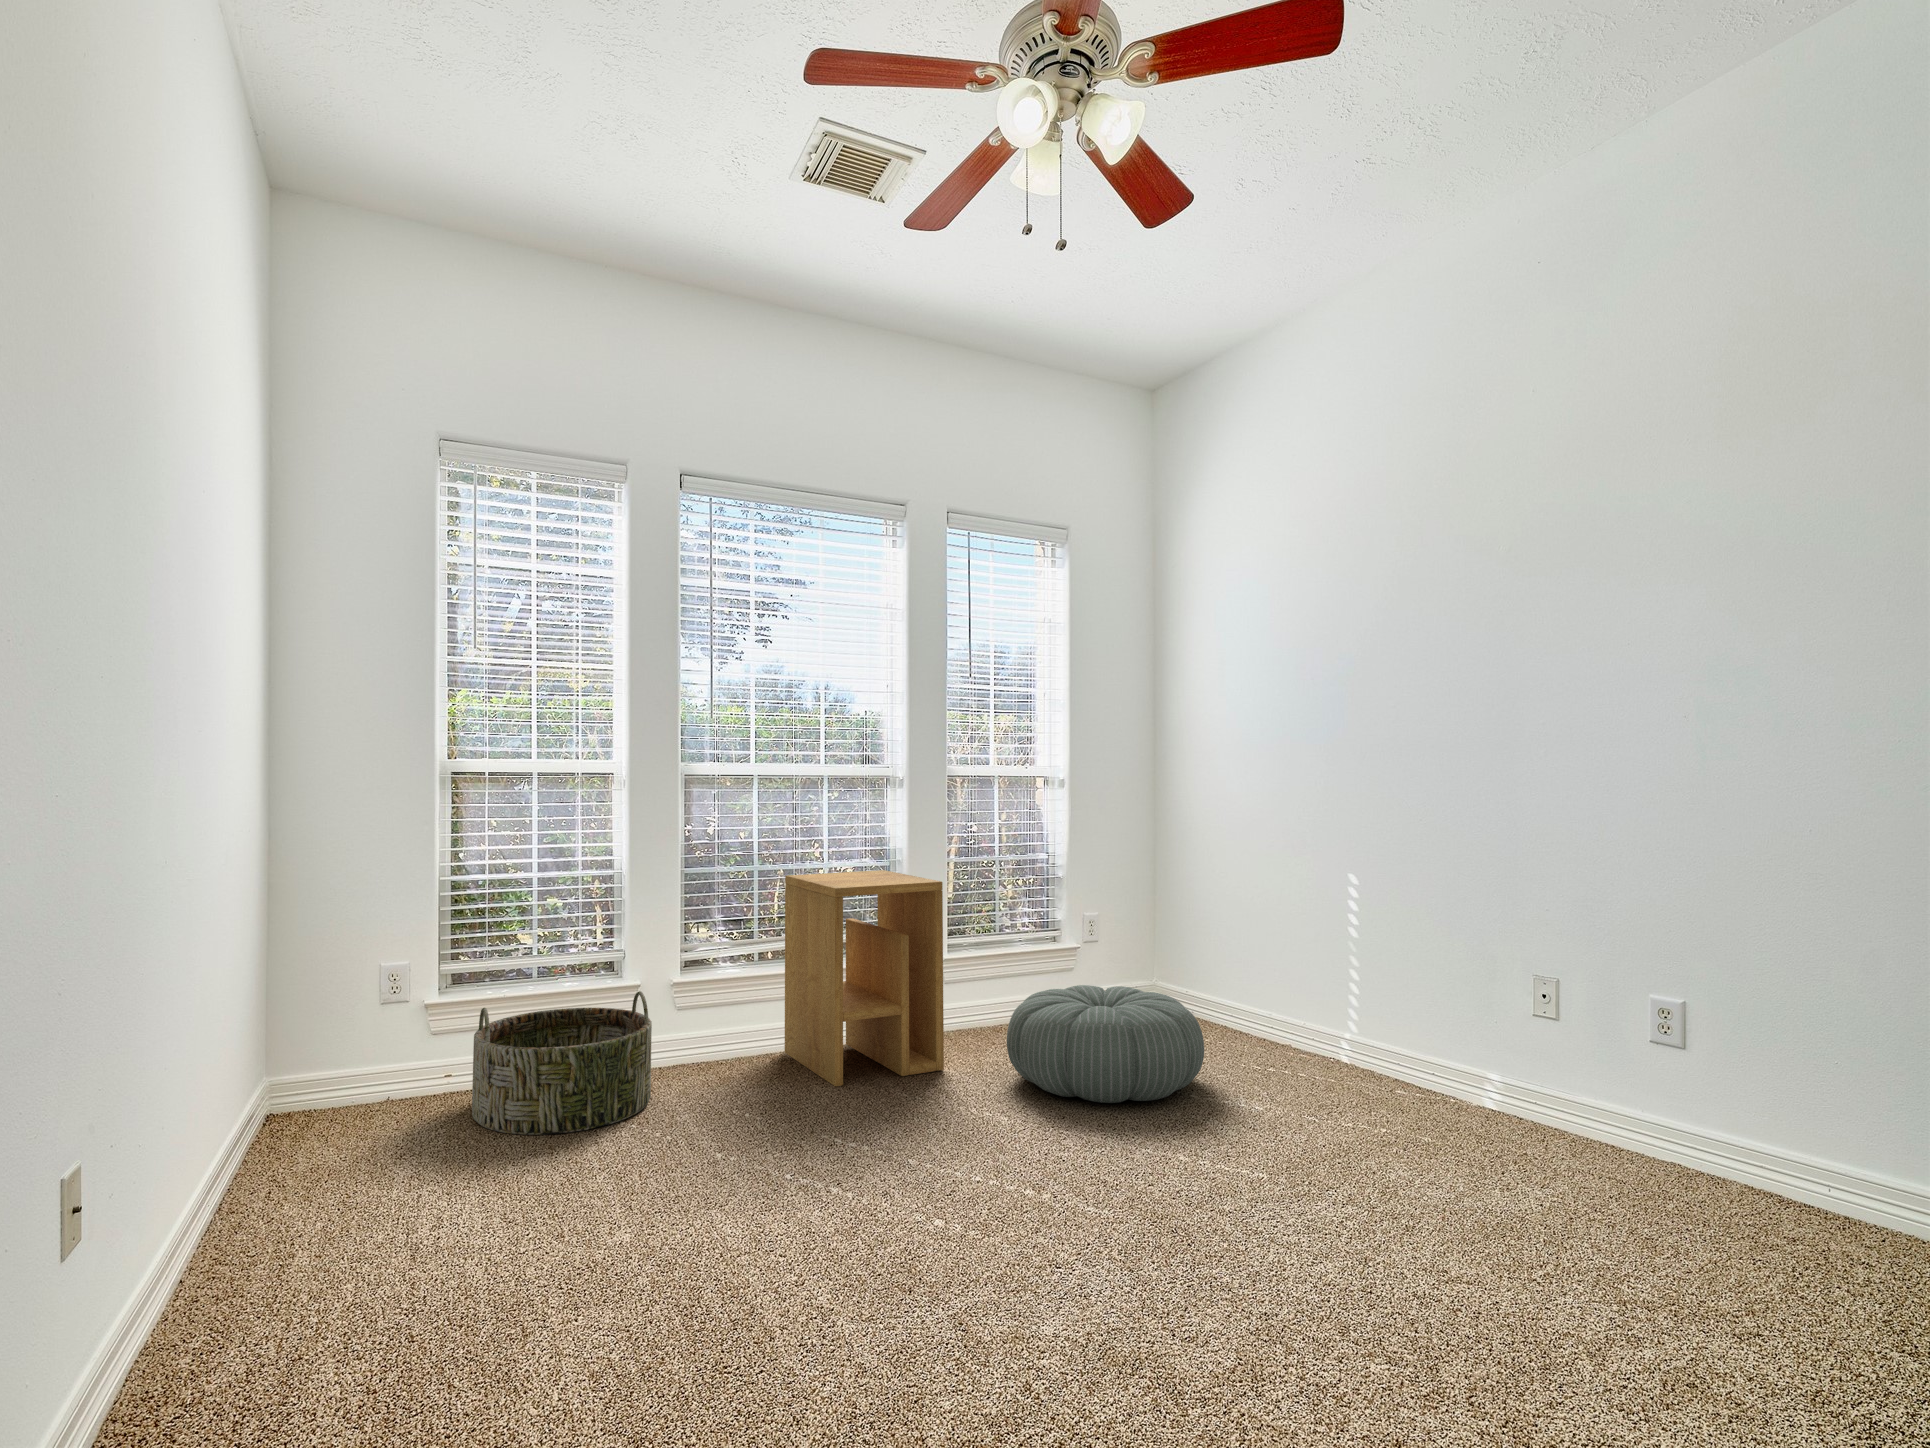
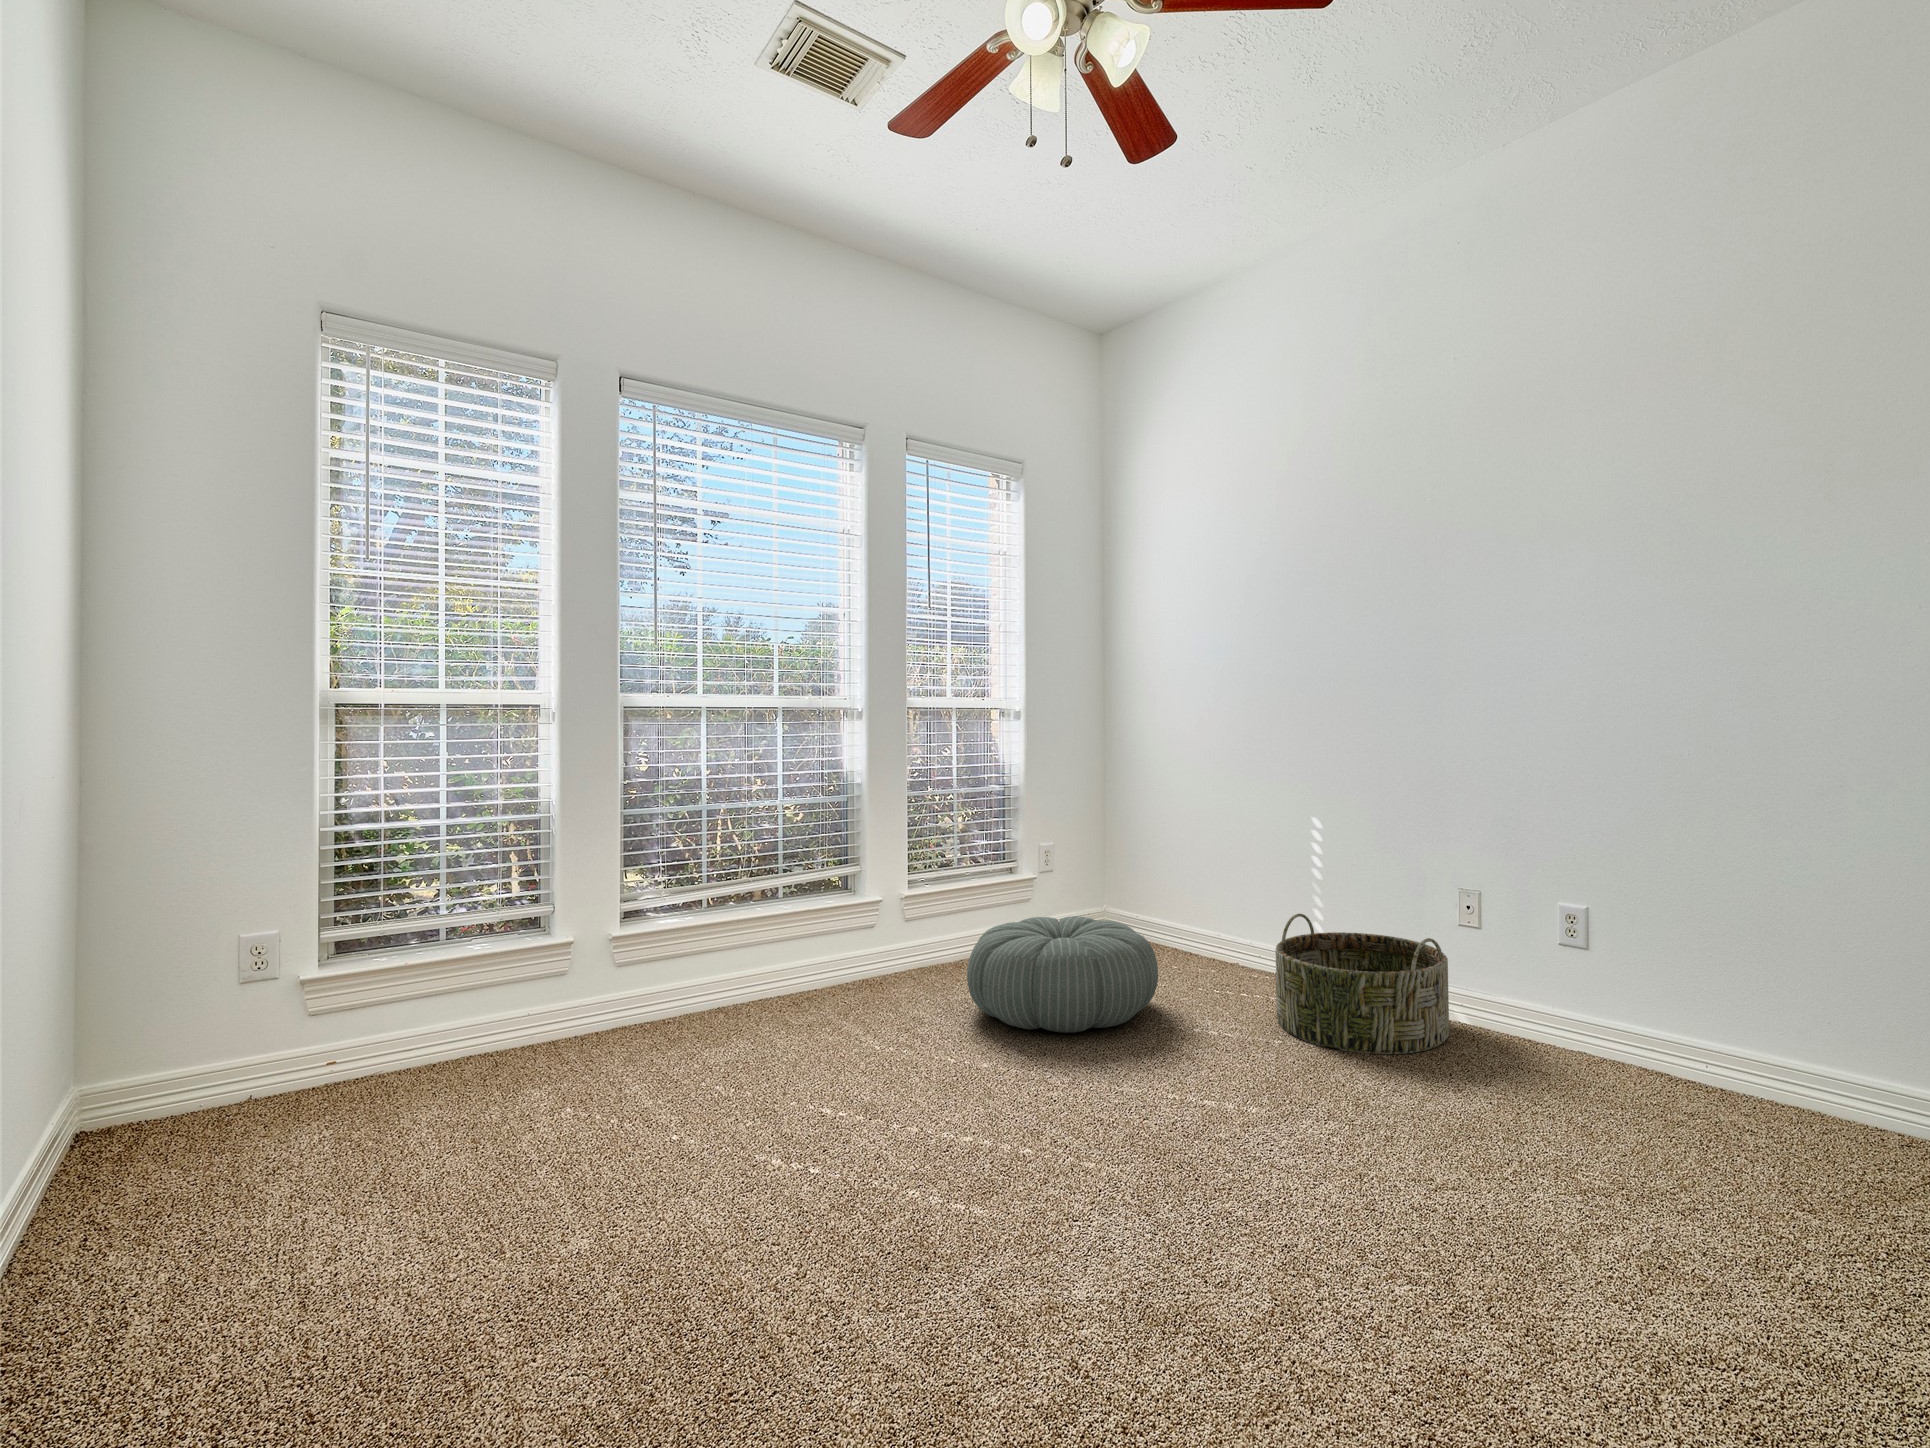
side table: present [785,870,944,1086] -> none [728,810,901,1037]
basket: present [472,991,652,1135] -> present [1276,914,1449,1054]

